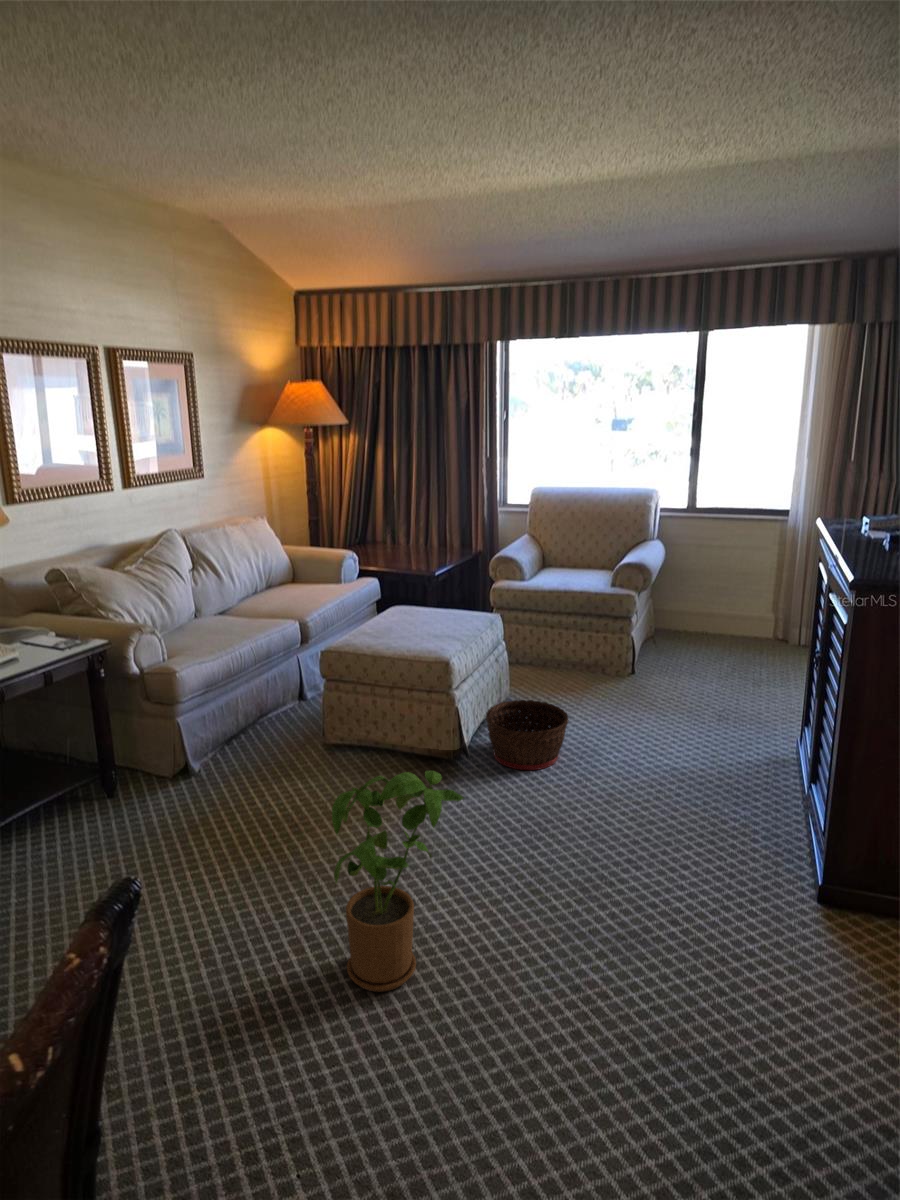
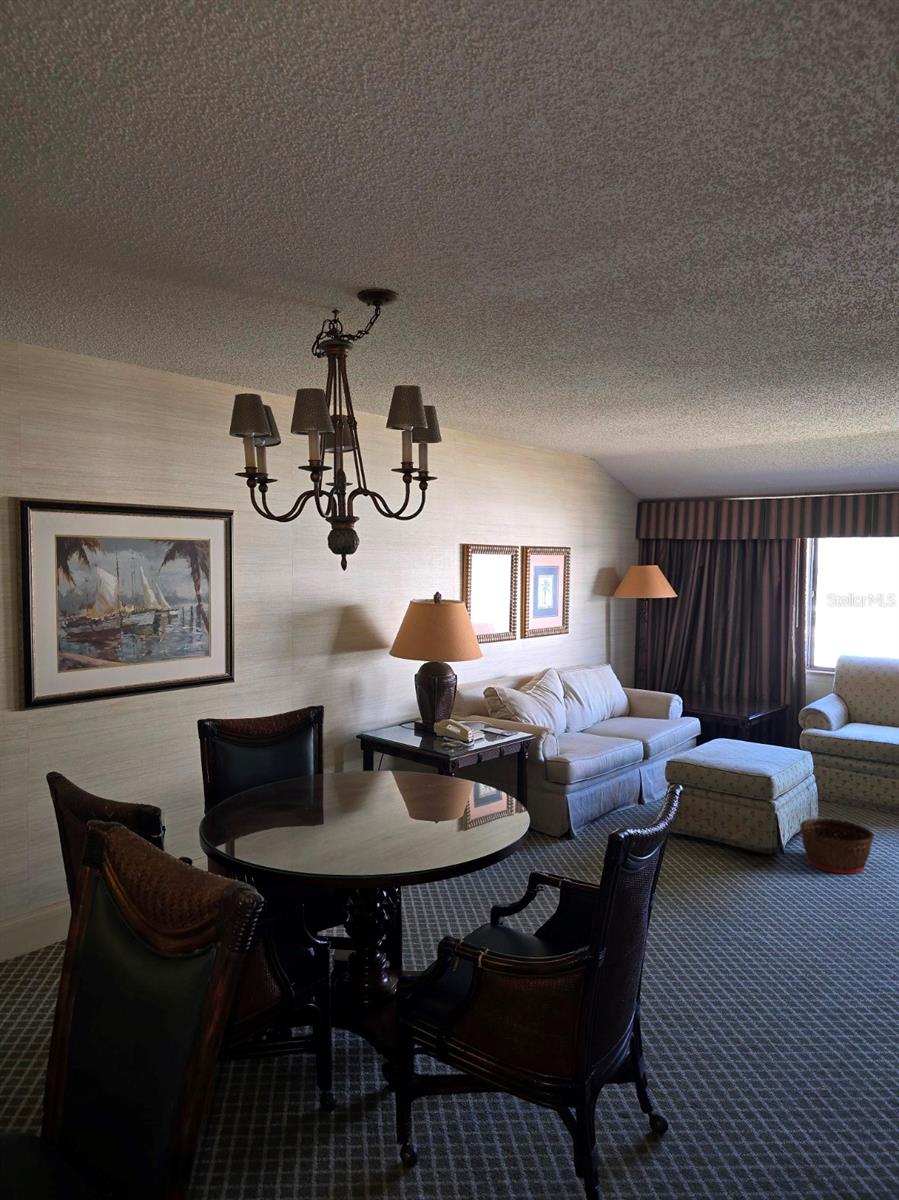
house plant: present [332,771,464,992] -> none [700,821,796,977]

